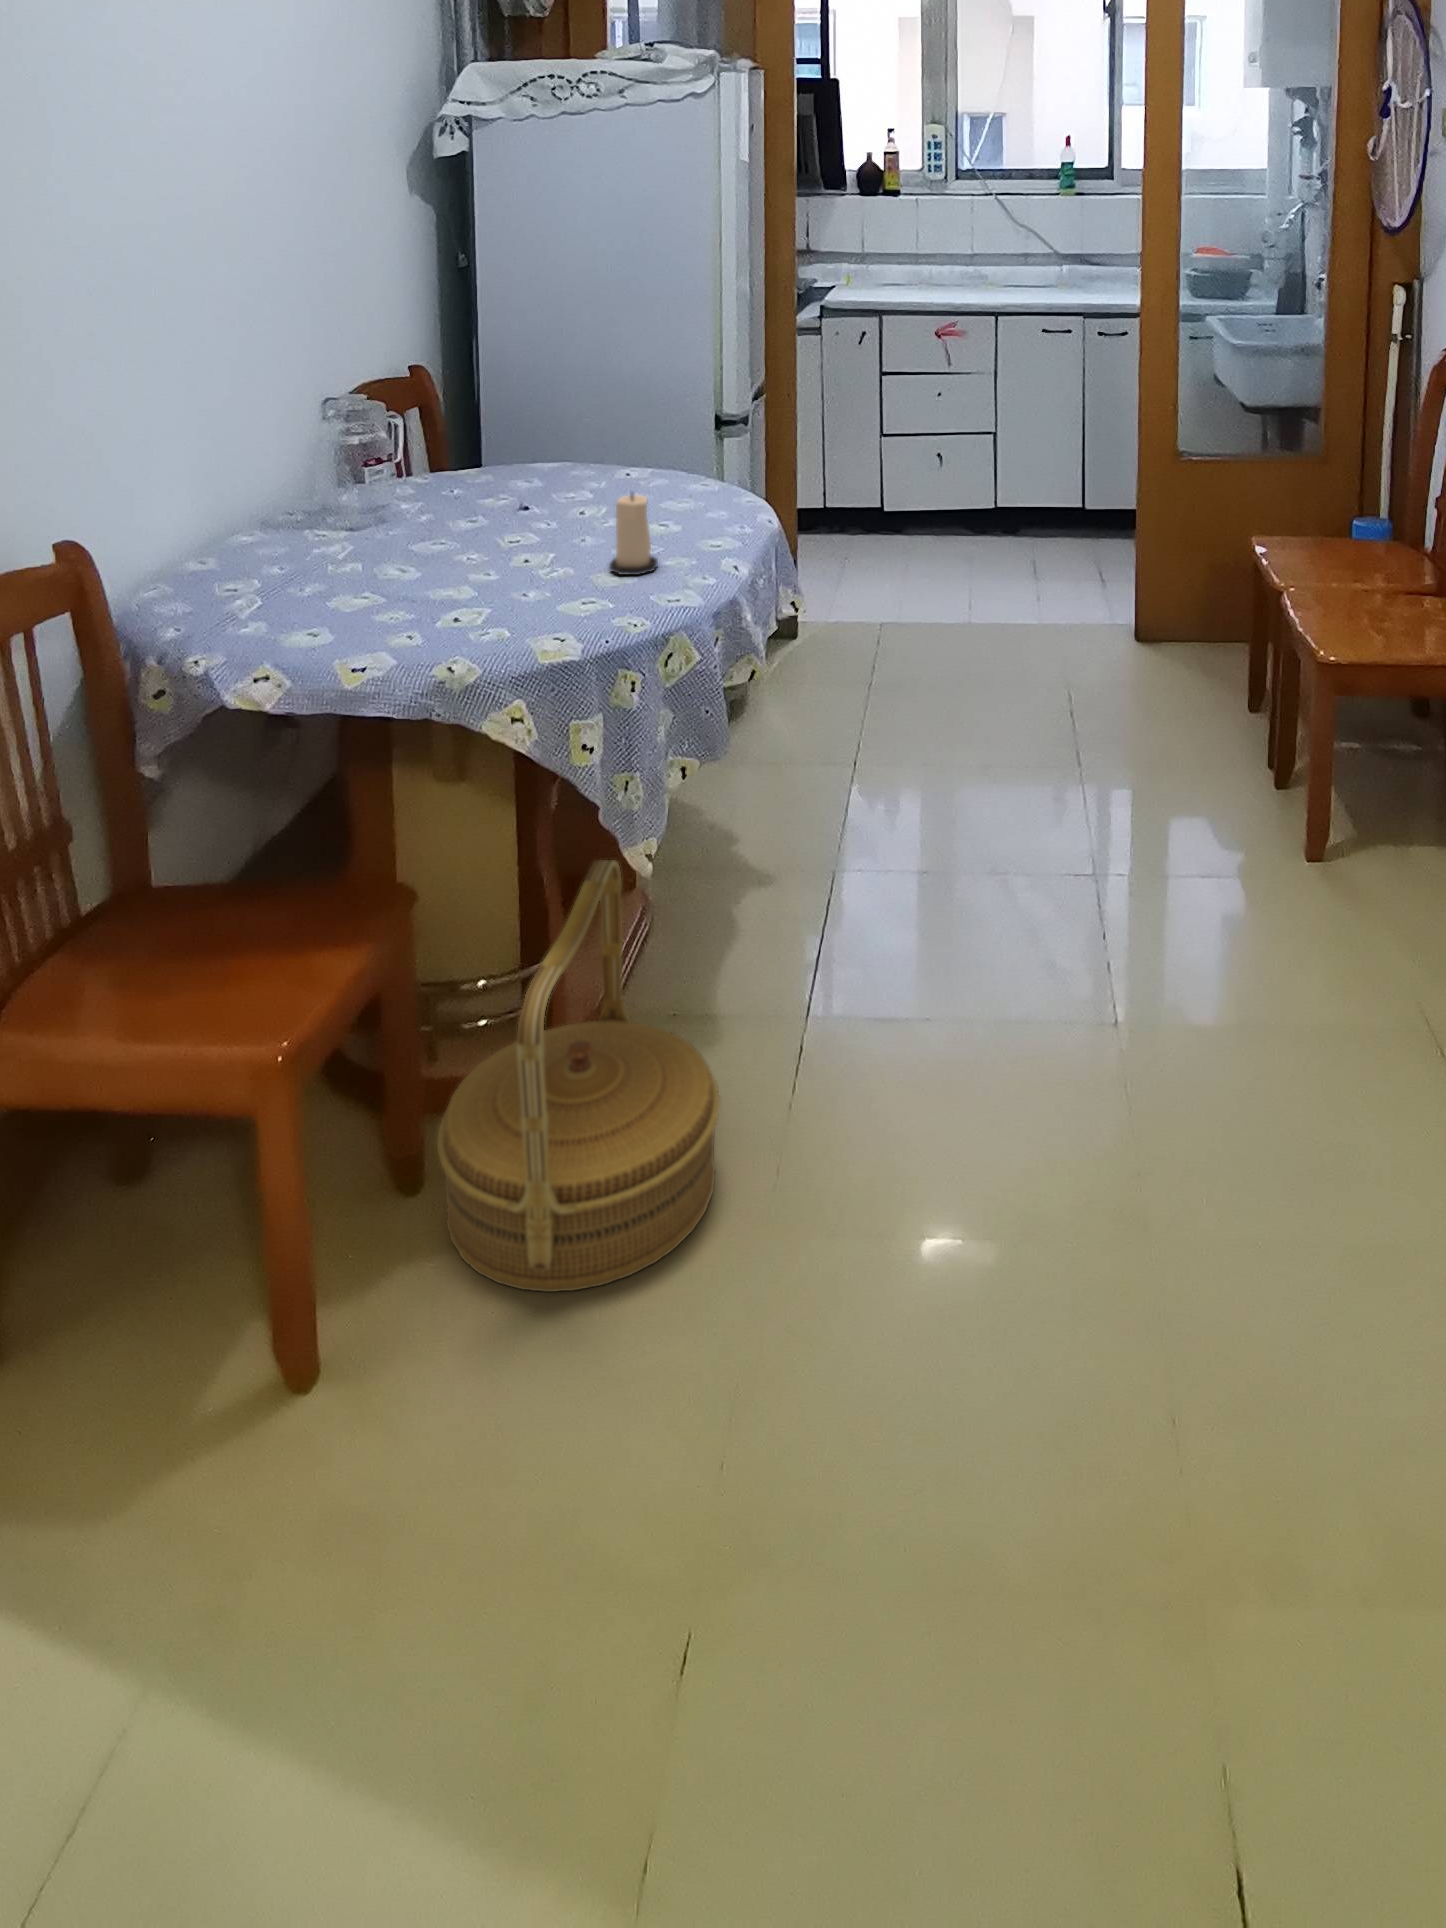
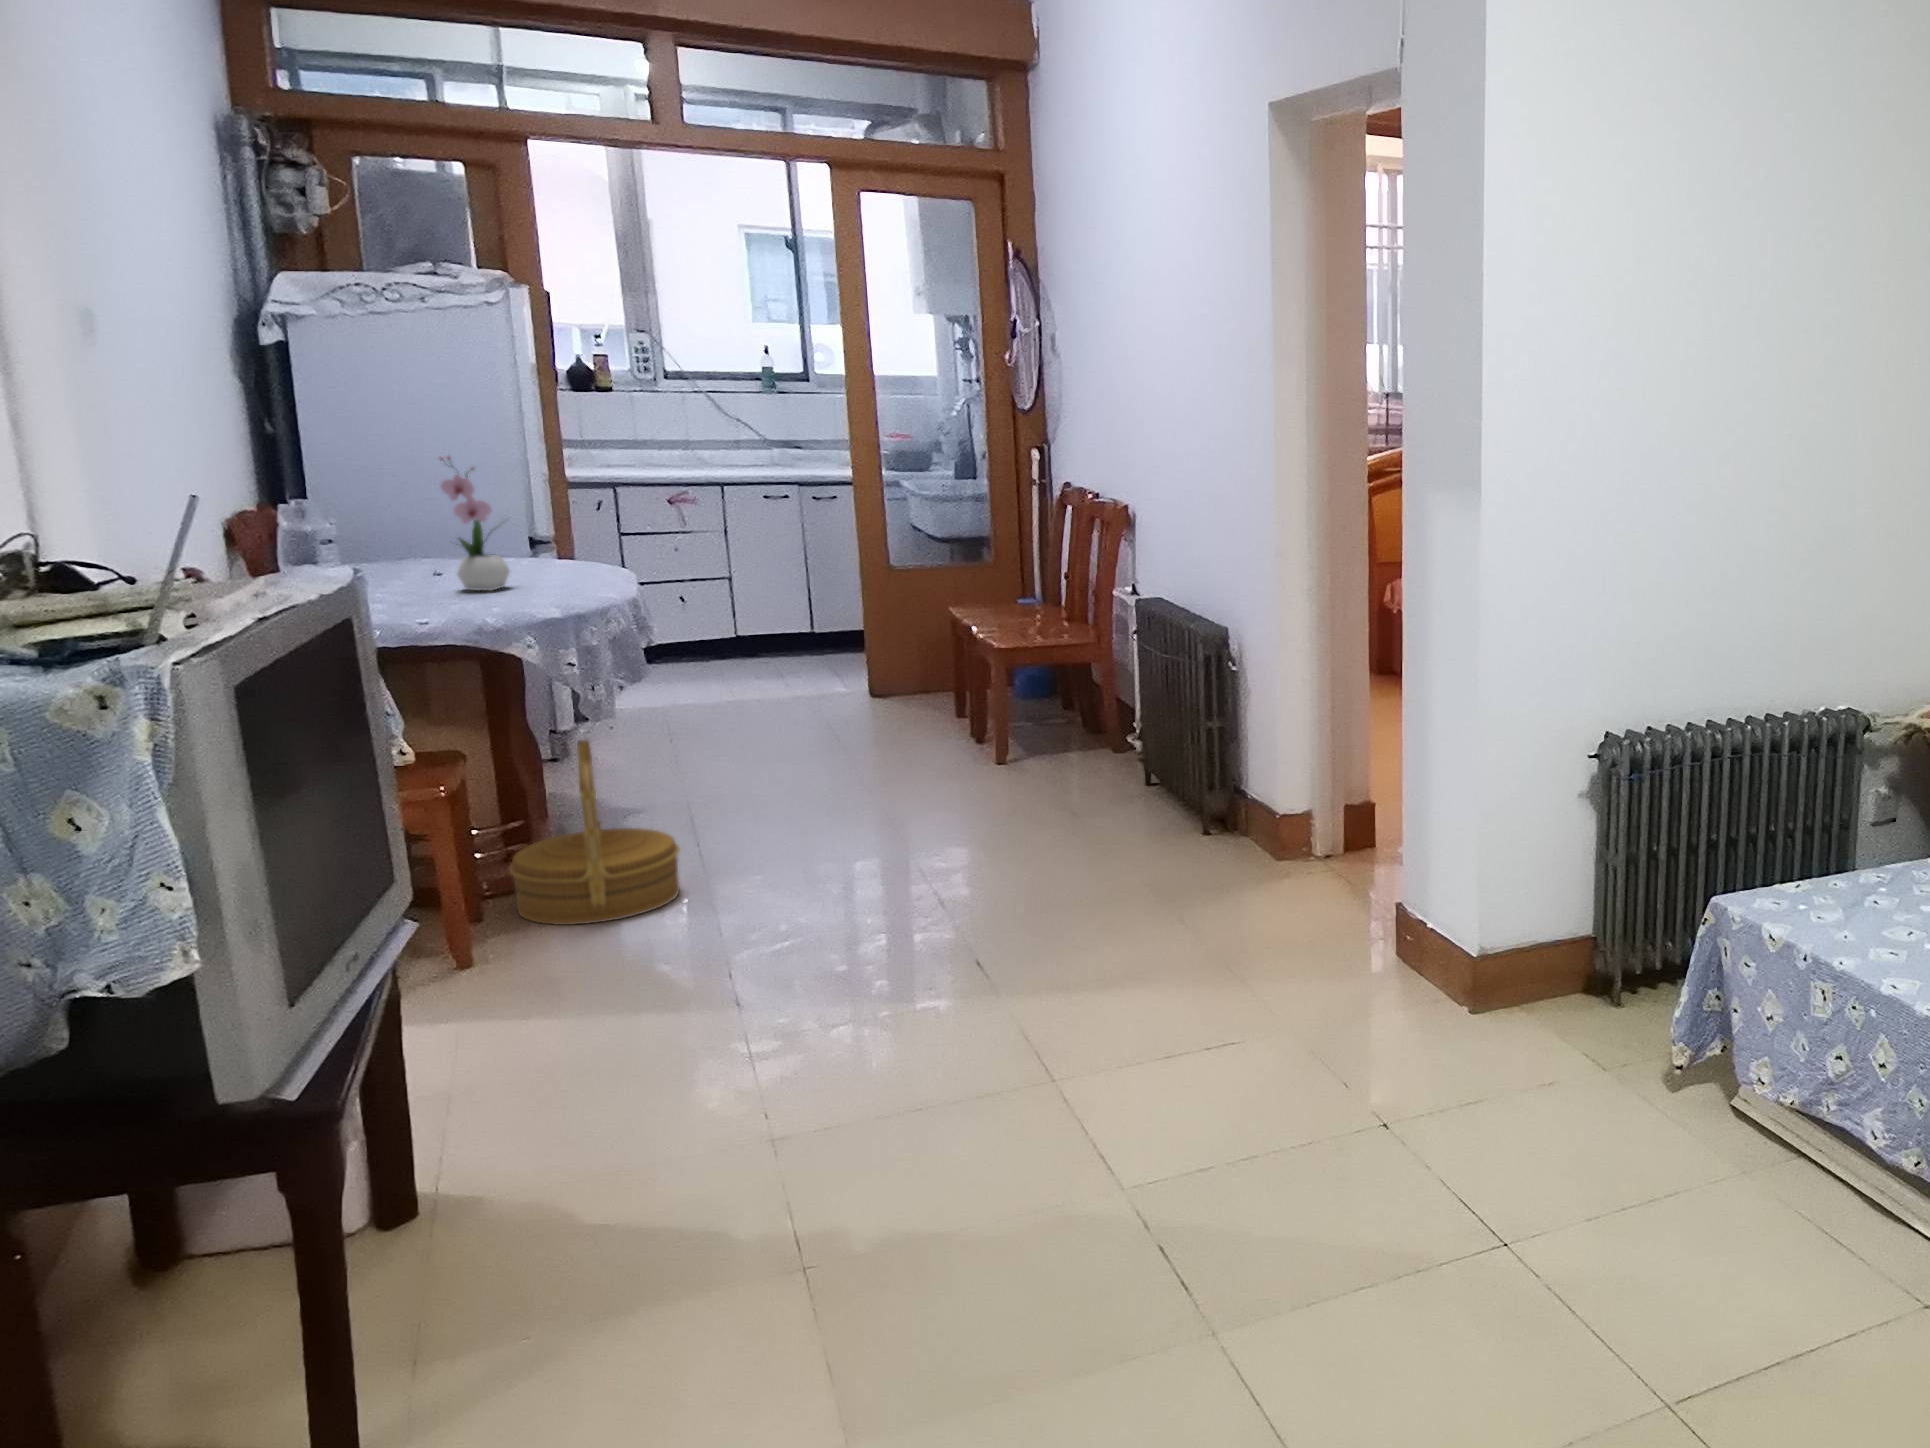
flower arrangement: none [471,335,576,559] -> present [440,457,510,591]
candle: present [609,494,658,575] -> none [554,544,585,591]

